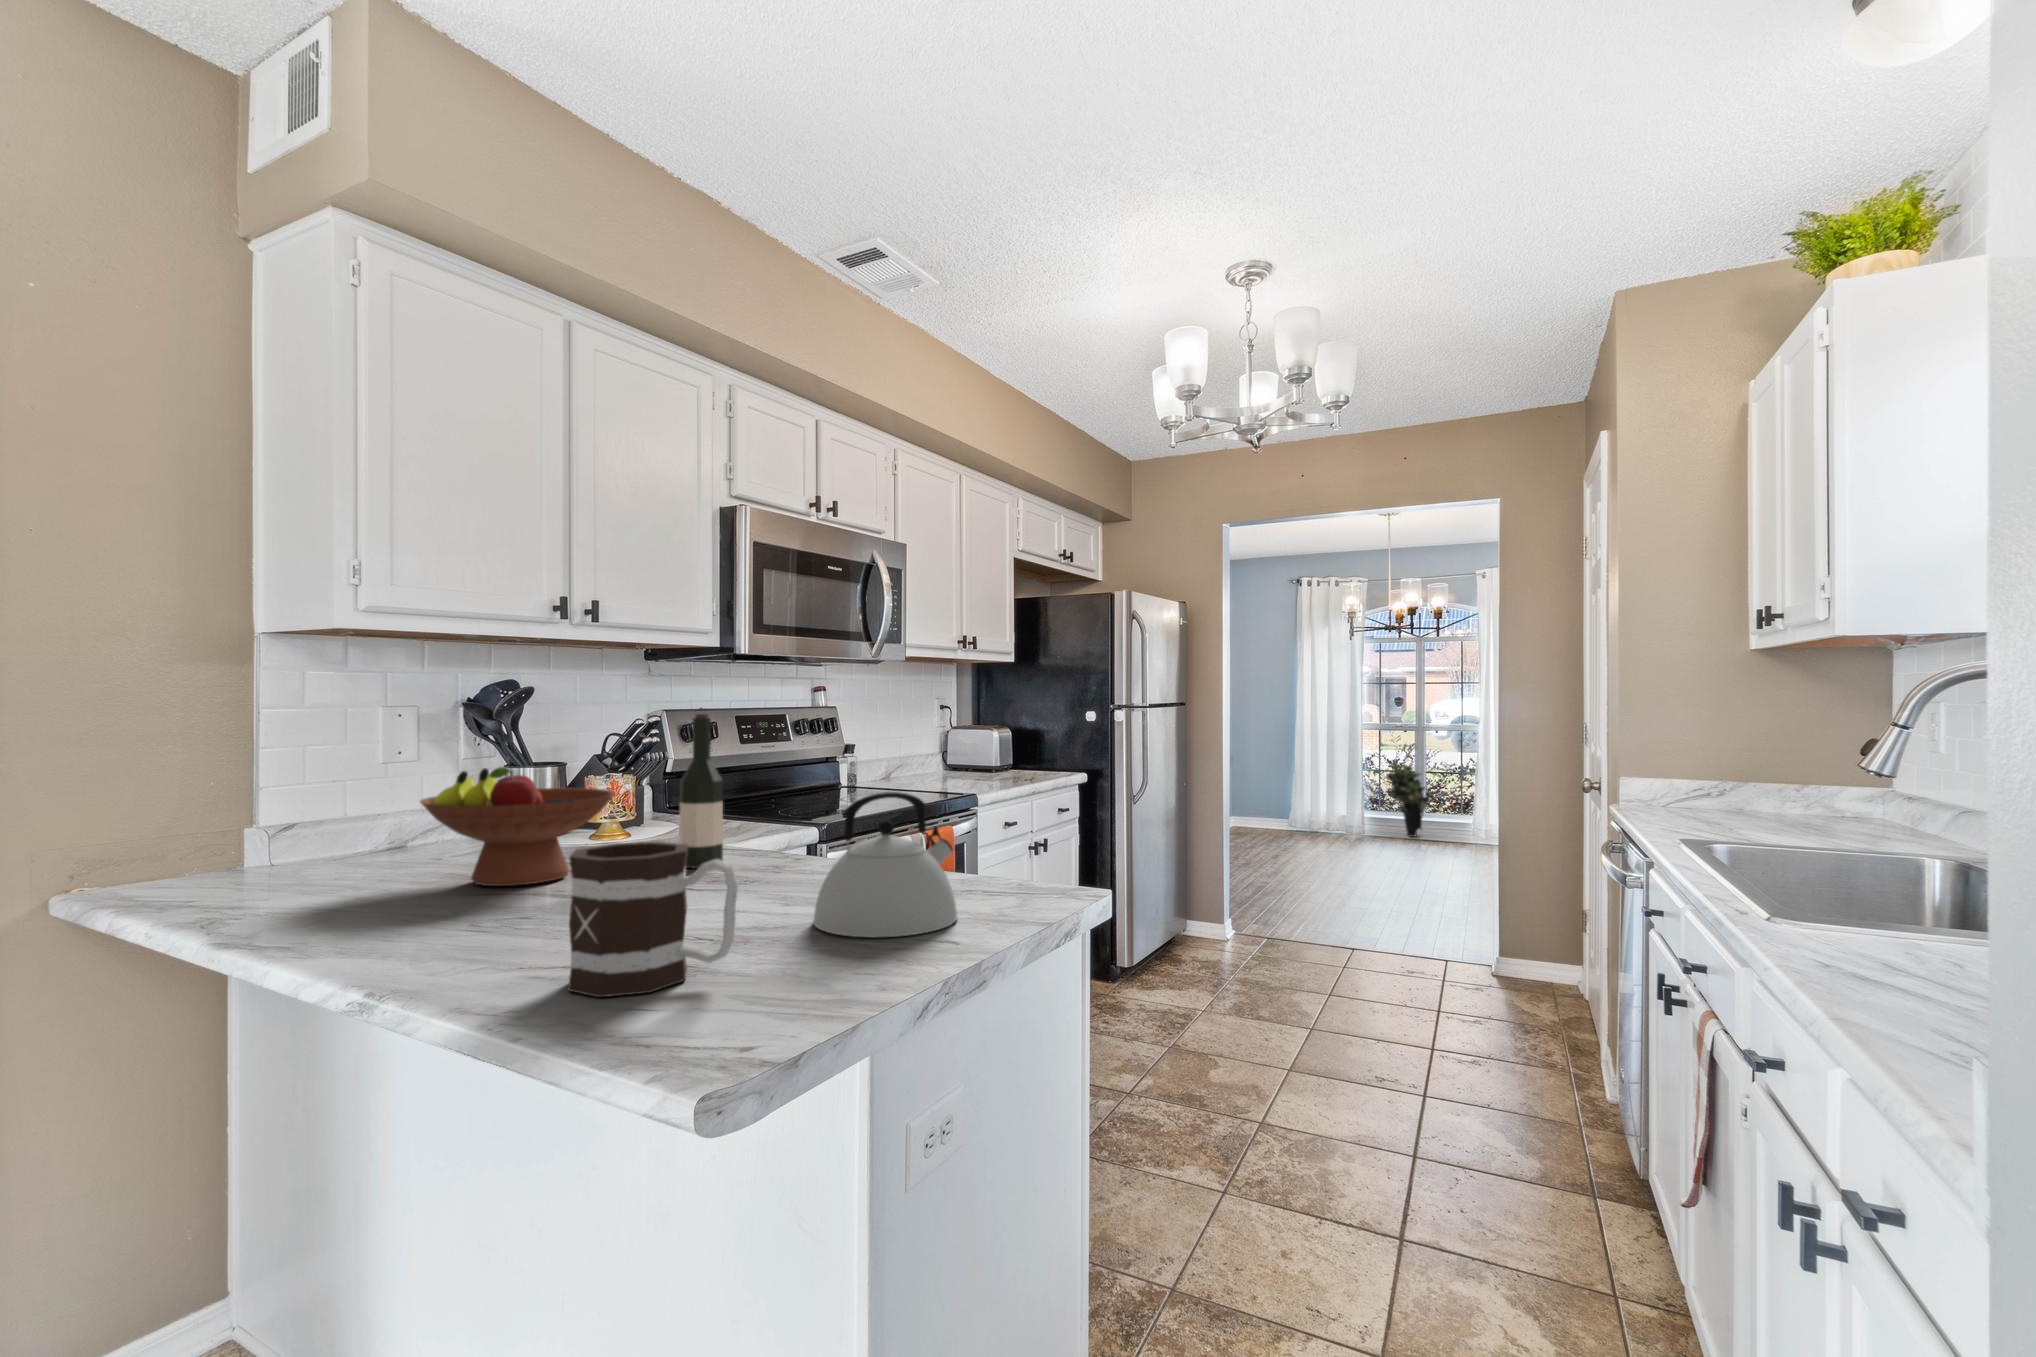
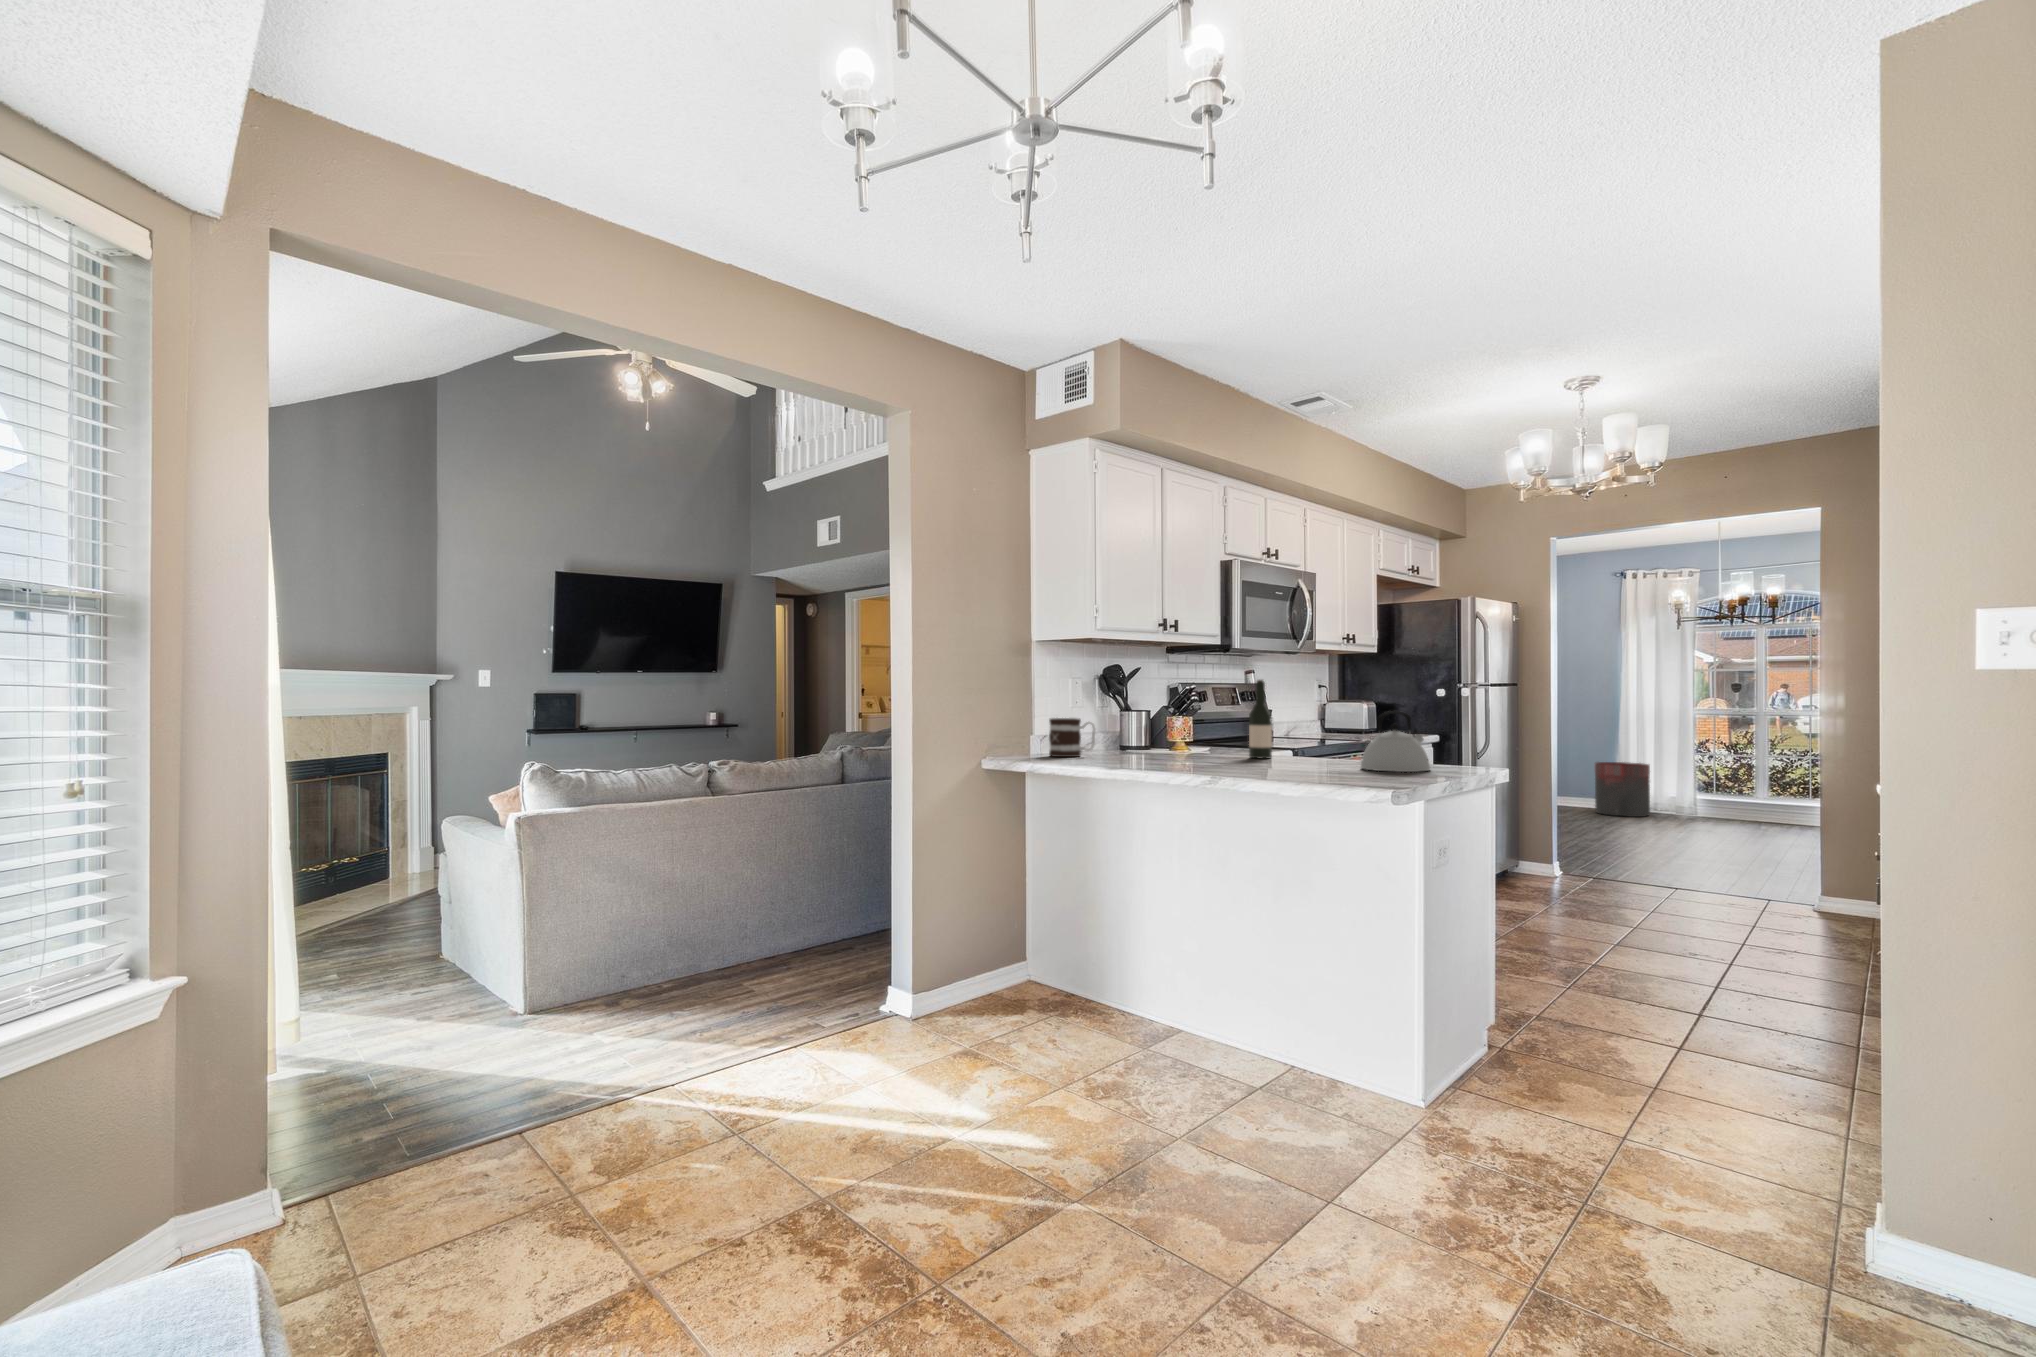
potted plant: present [1386,764,1430,837] -> none [1718,747,1769,818]
fruit bowl: present [420,767,615,886] -> none [1139,703,1225,760]
trash can: none [1271,781,1324,841] -> present [1595,762,1650,817]
mug: present [568,842,738,997] -> present [1049,718,1096,757]

